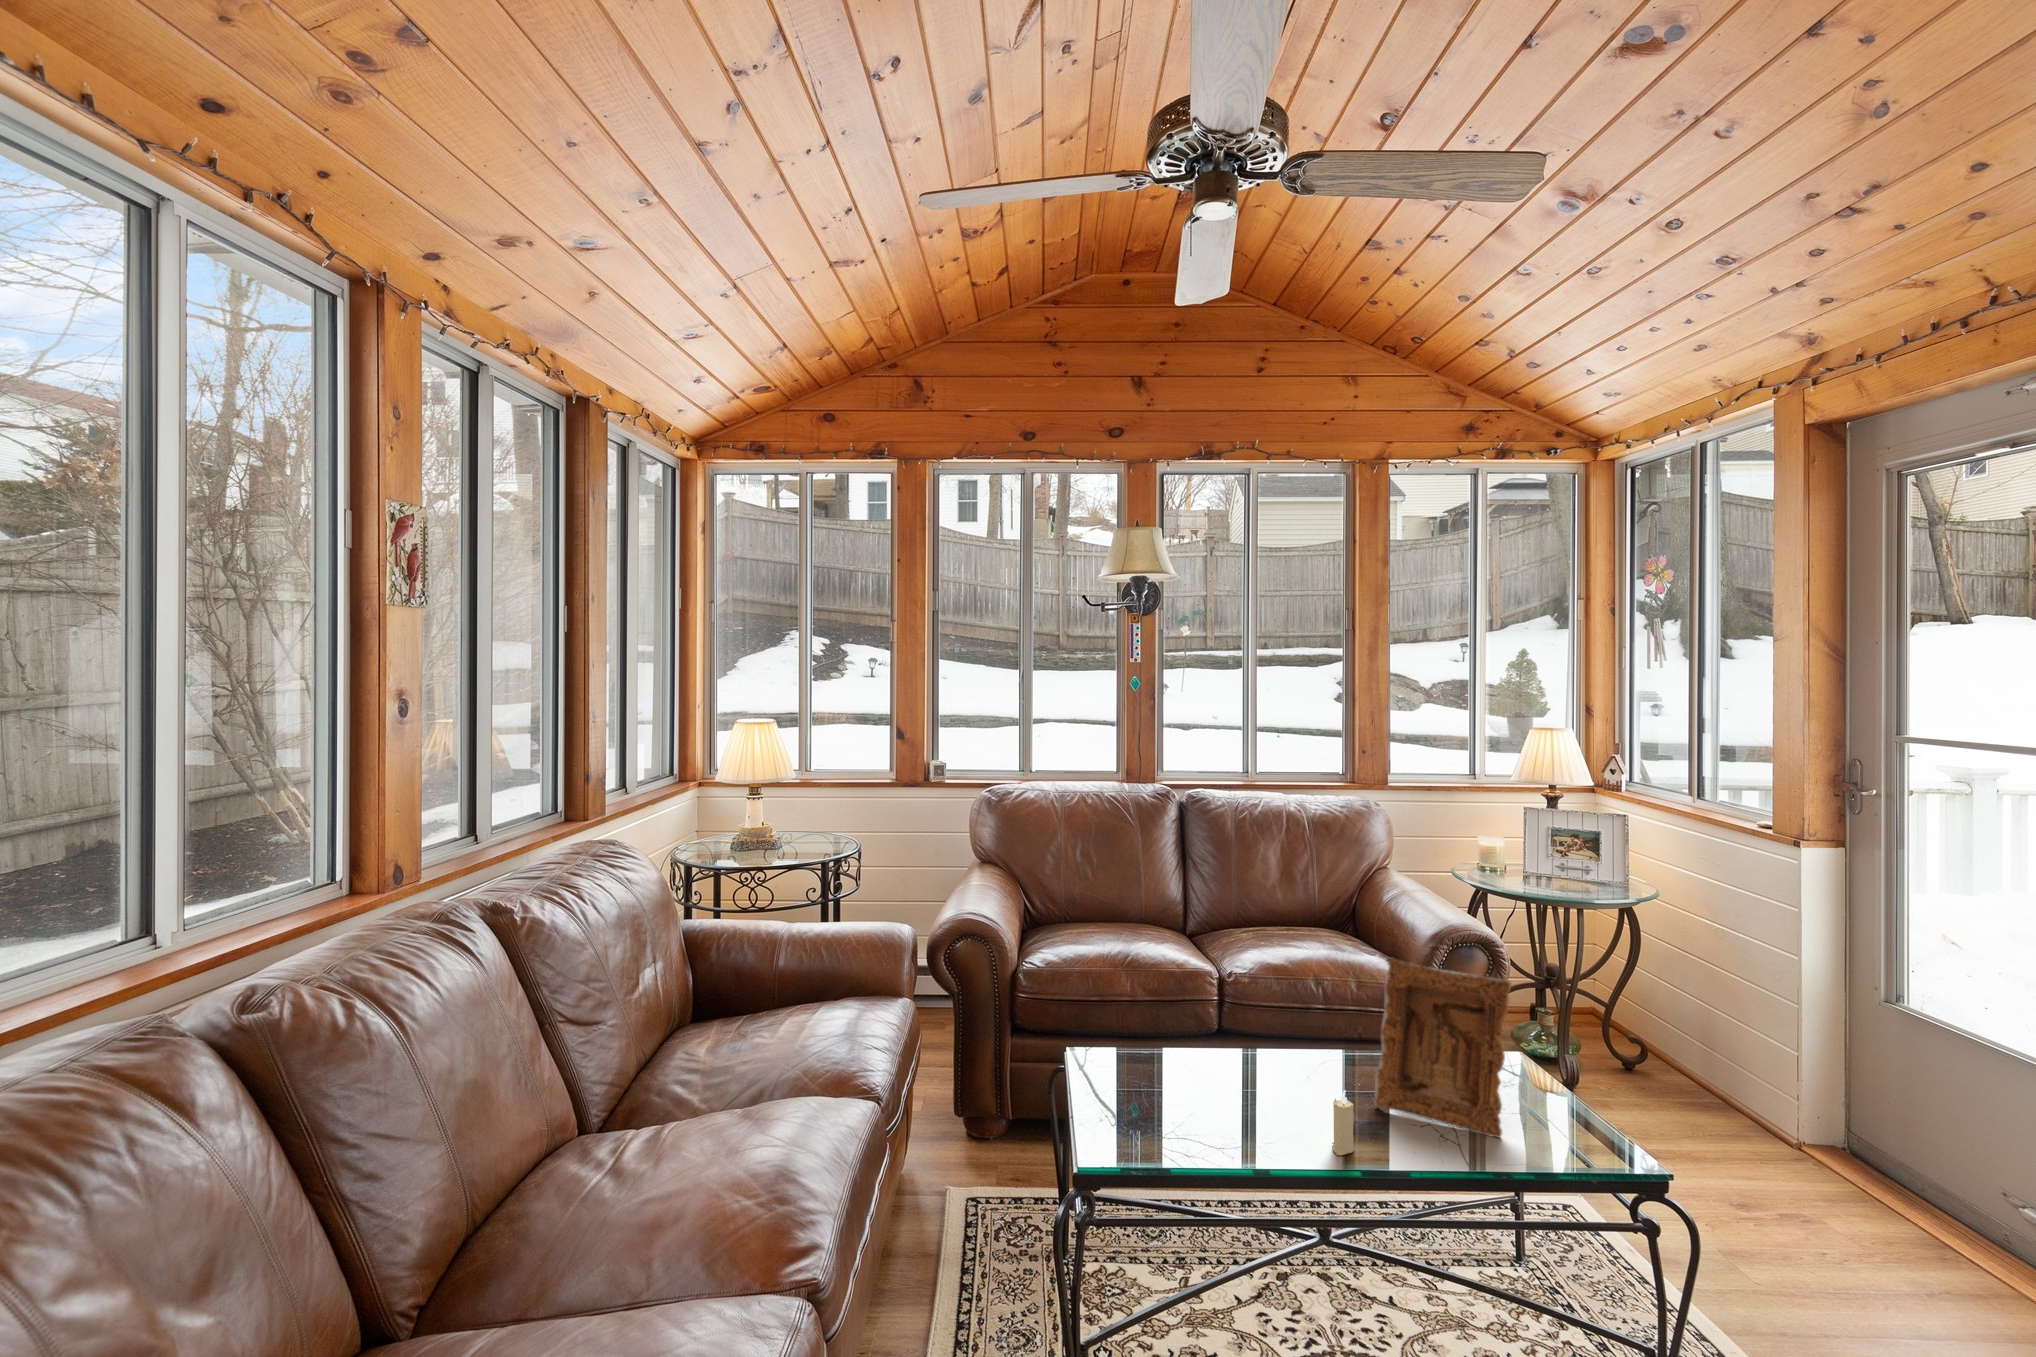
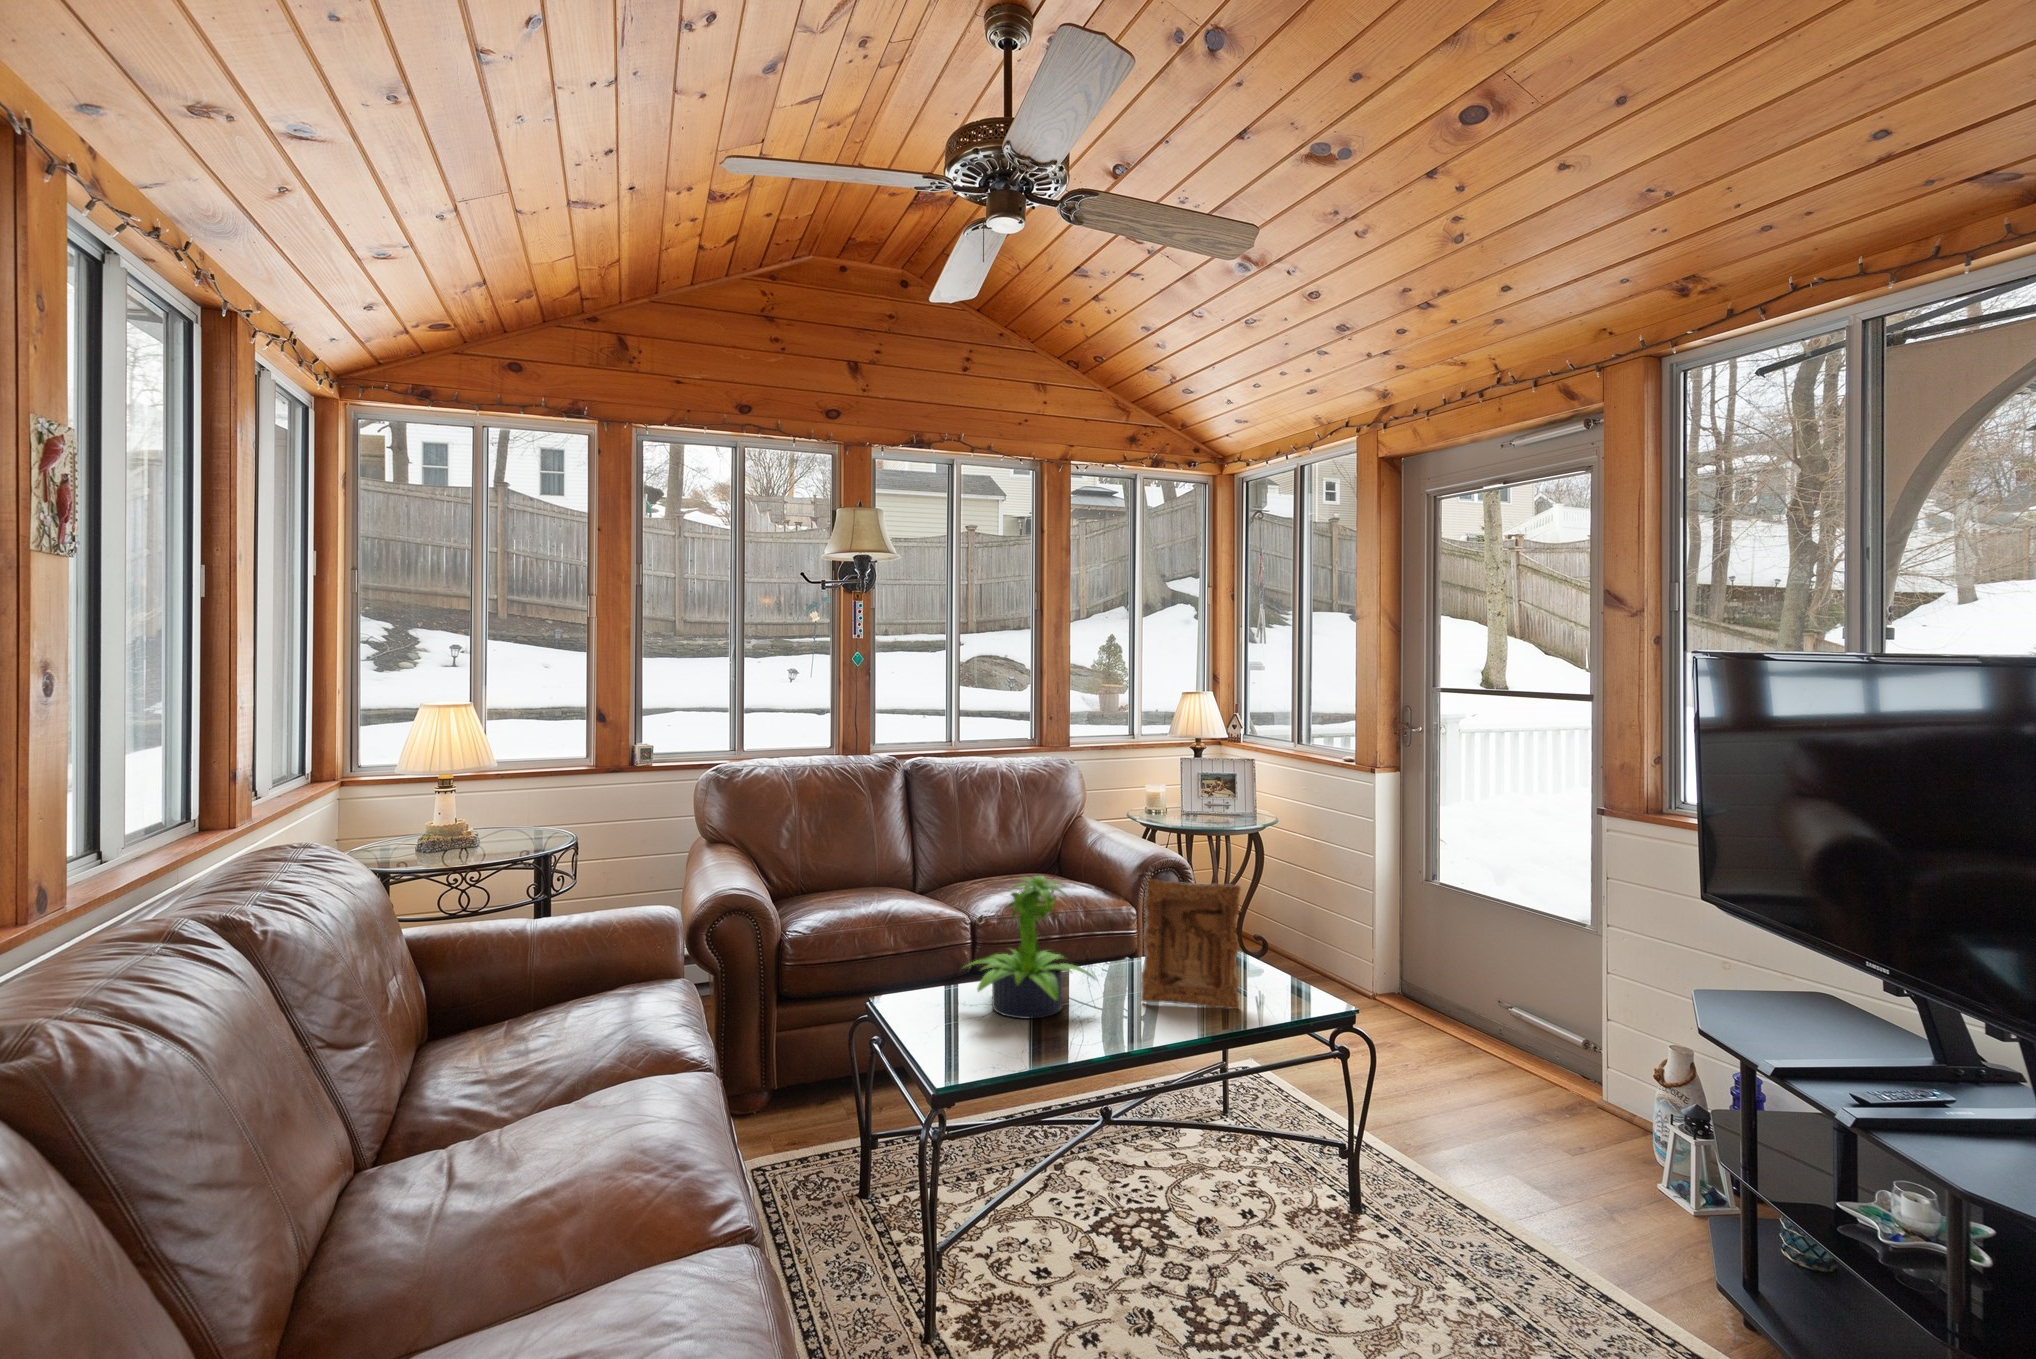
potted plant: none [1164,944,1316,1109] -> present [963,876,1095,1019]
candle: present [1332,1090,1354,1155] -> none [1121,981,1140,1036]

